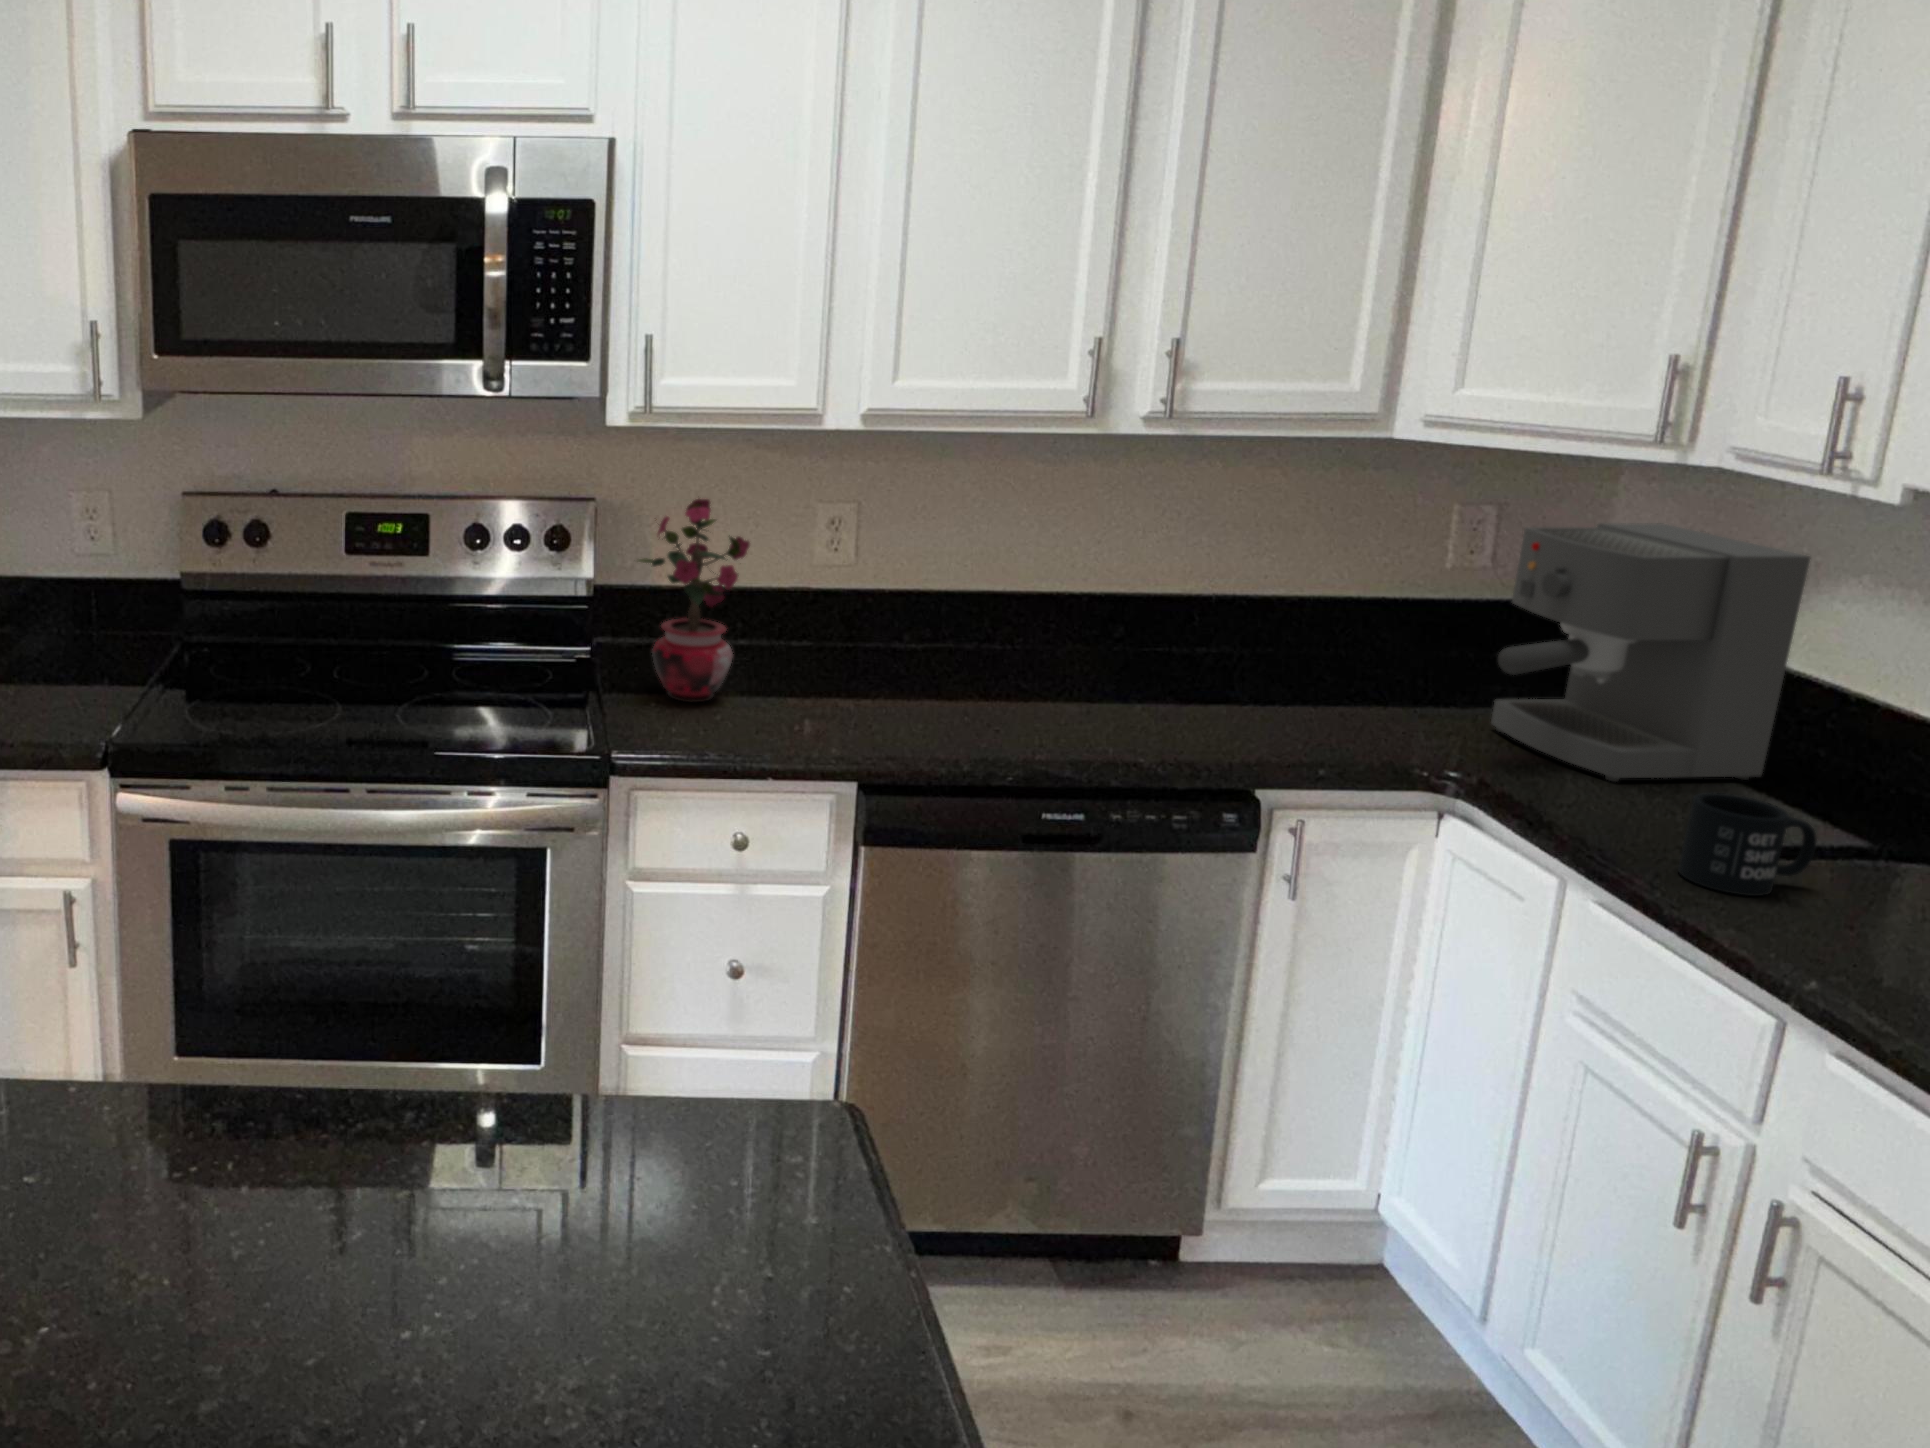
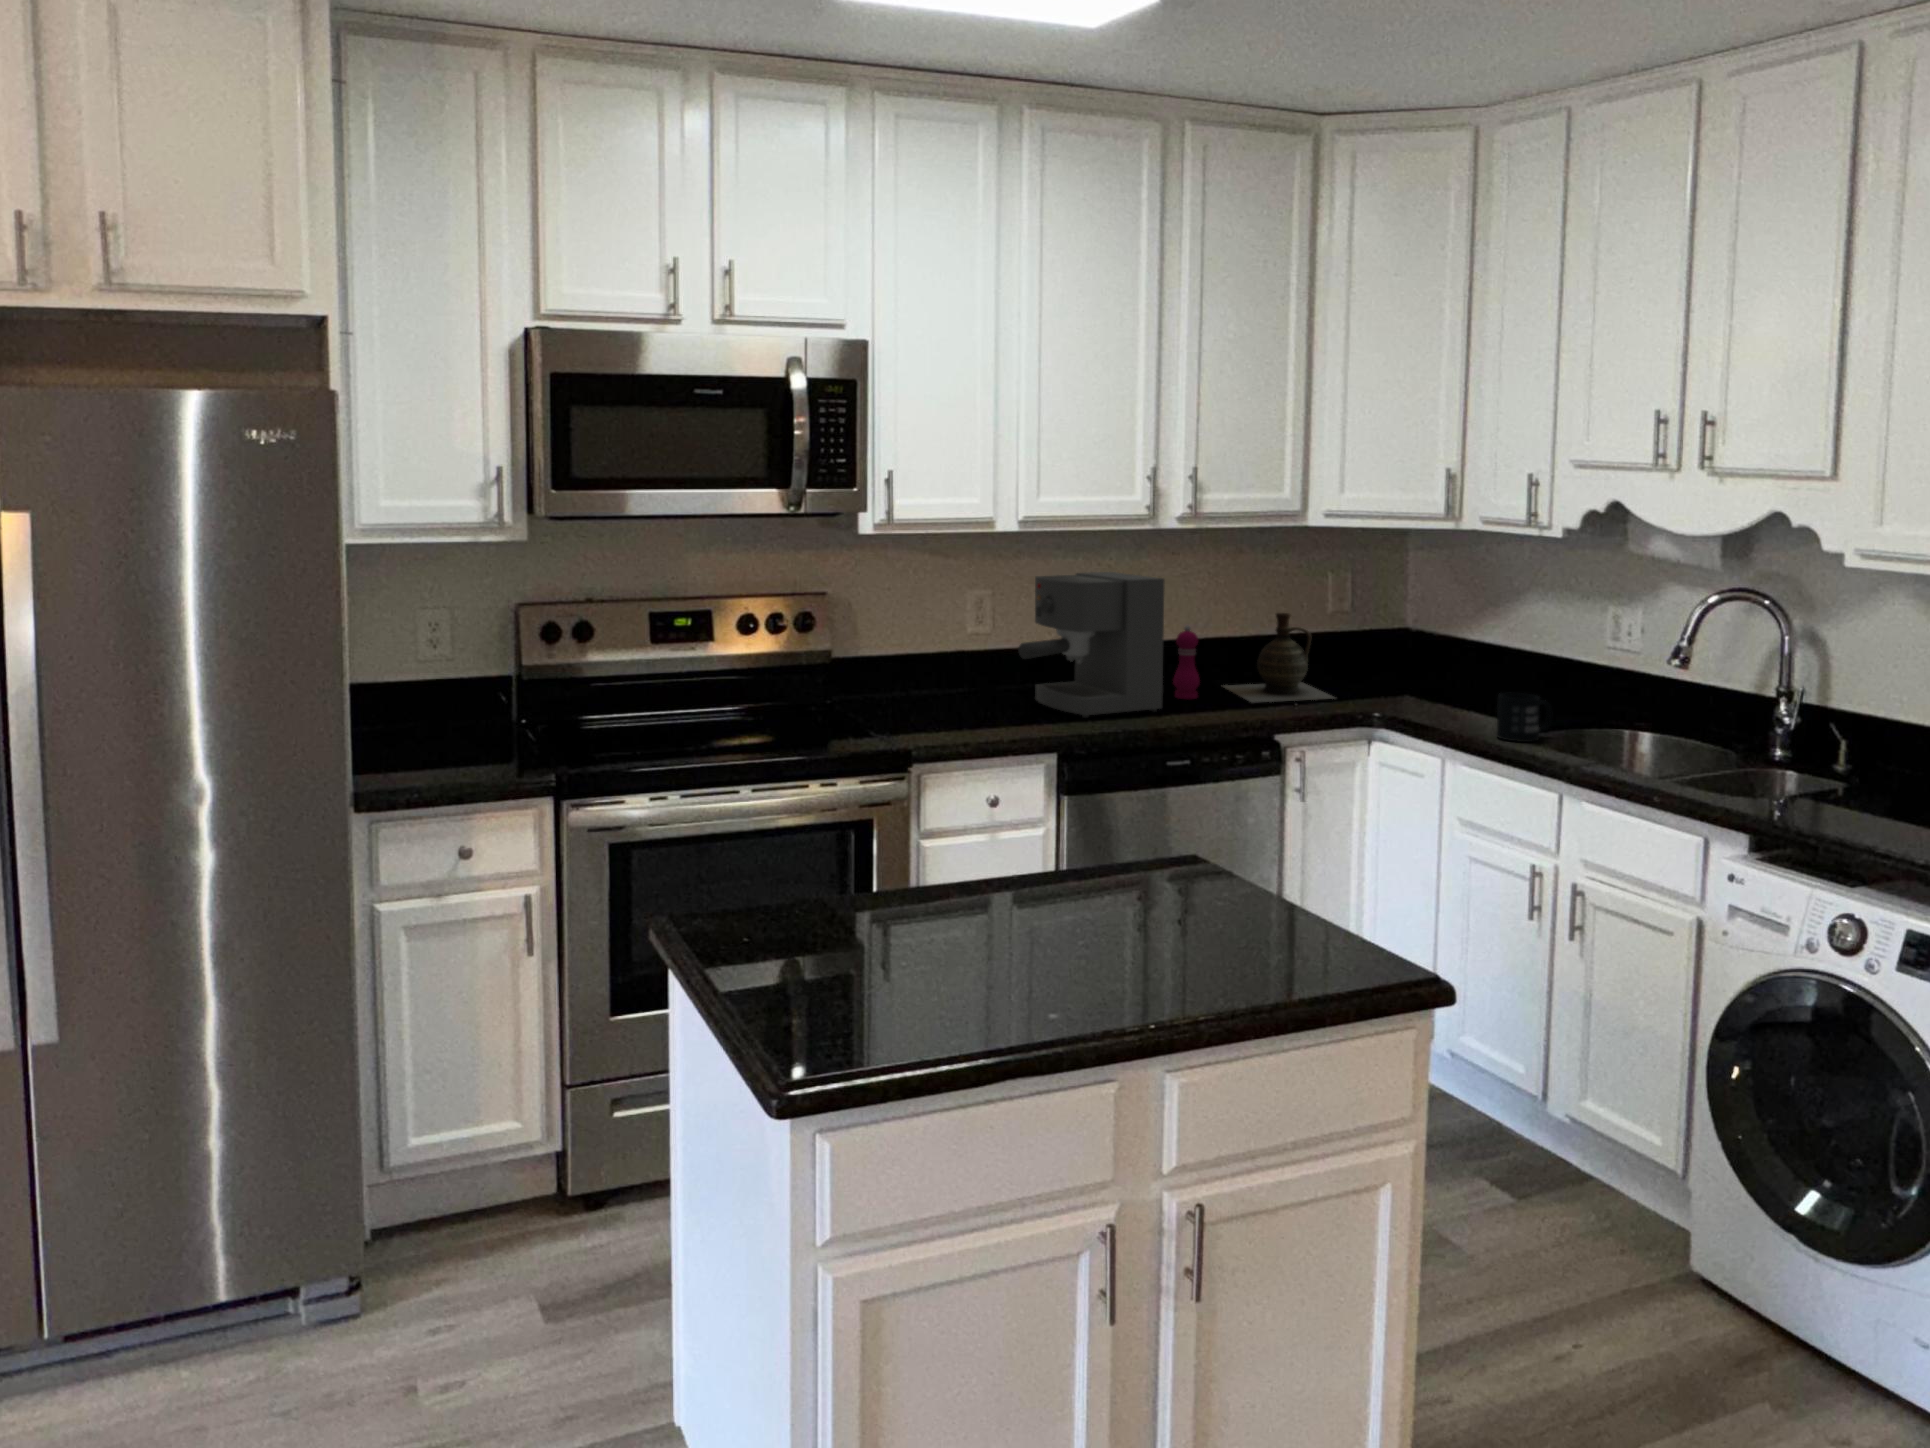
potted plant: present [639,499,750,702] -> none [885,581,959,723]
coffee maker: present [1491,523,1810,781] -> present [1018,572,1164,718]
ceramic jug: none [1203,572,1401,726] -> present [1223,613,1335,703]
pepper mill: none [1110,582,1159,697] -> present [1173,626,1200,699]

